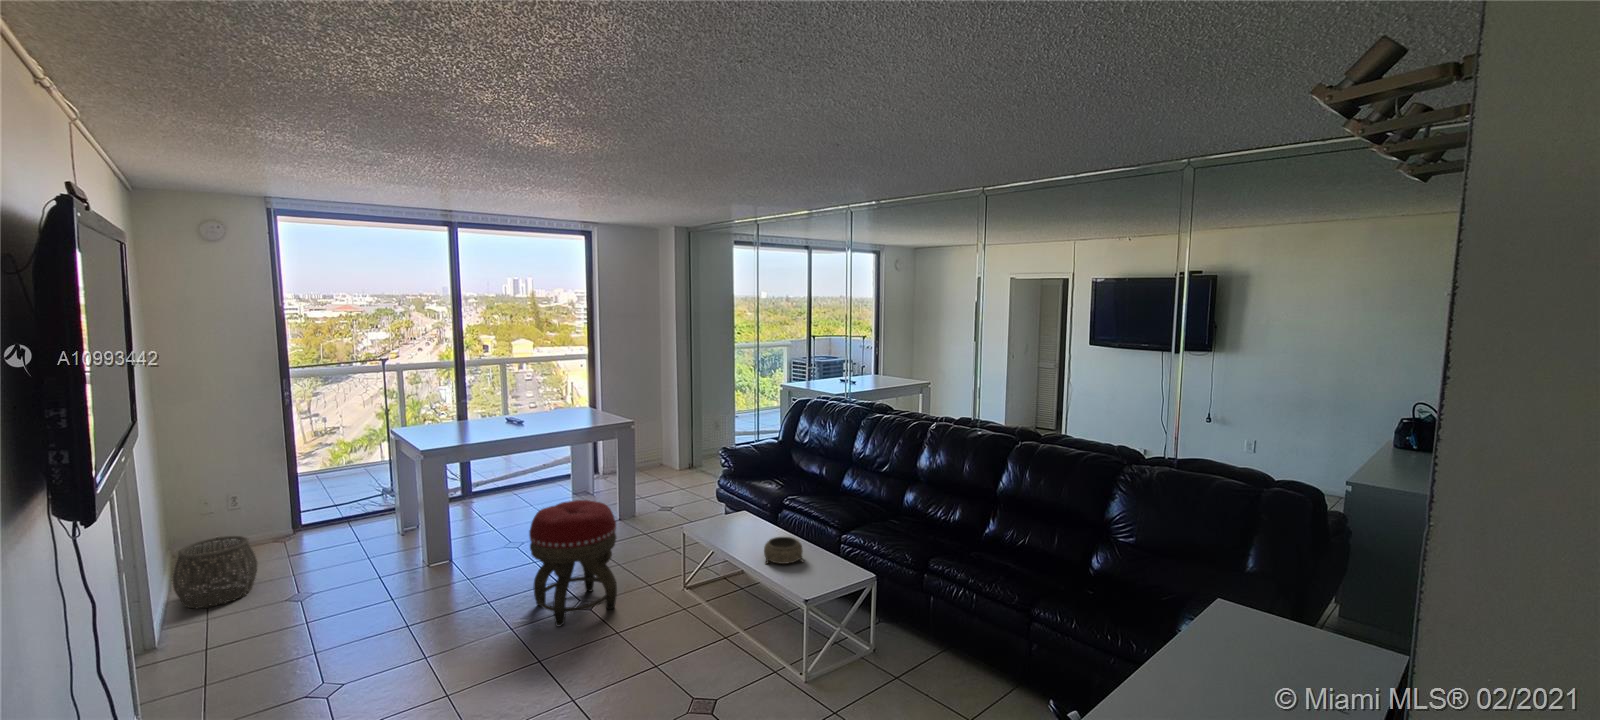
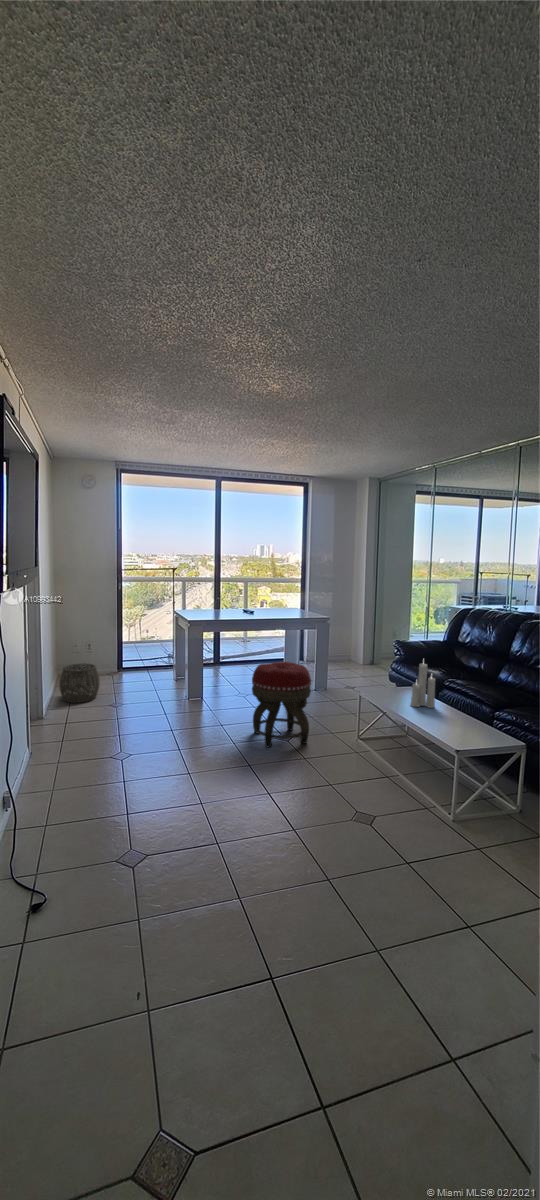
candle: none [746,479,775,544] -> present [410,663,435,708]
decorative bowl: present [764,537,803,564] -> none [424,702,459,724]

